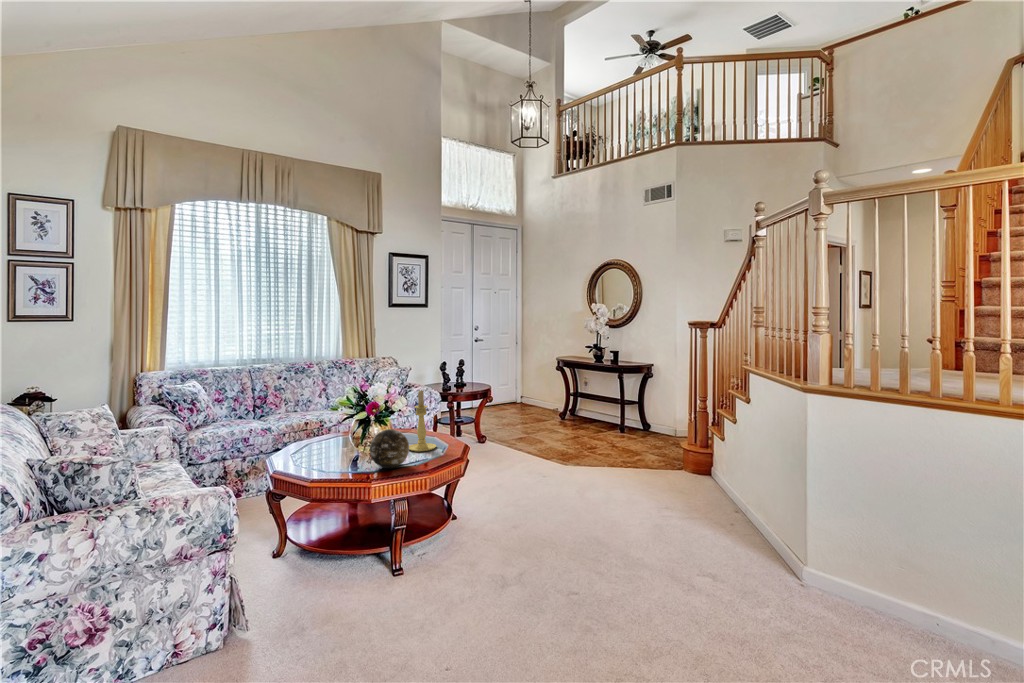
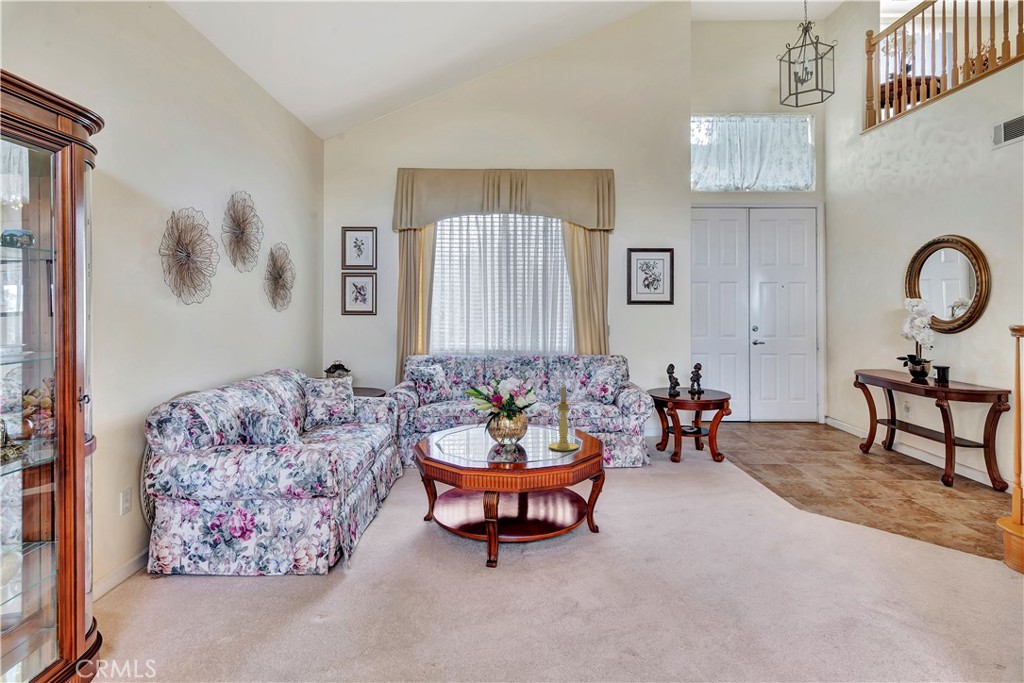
decorative orb: present [370,429,409,468] -> none [490,420,529,460]

